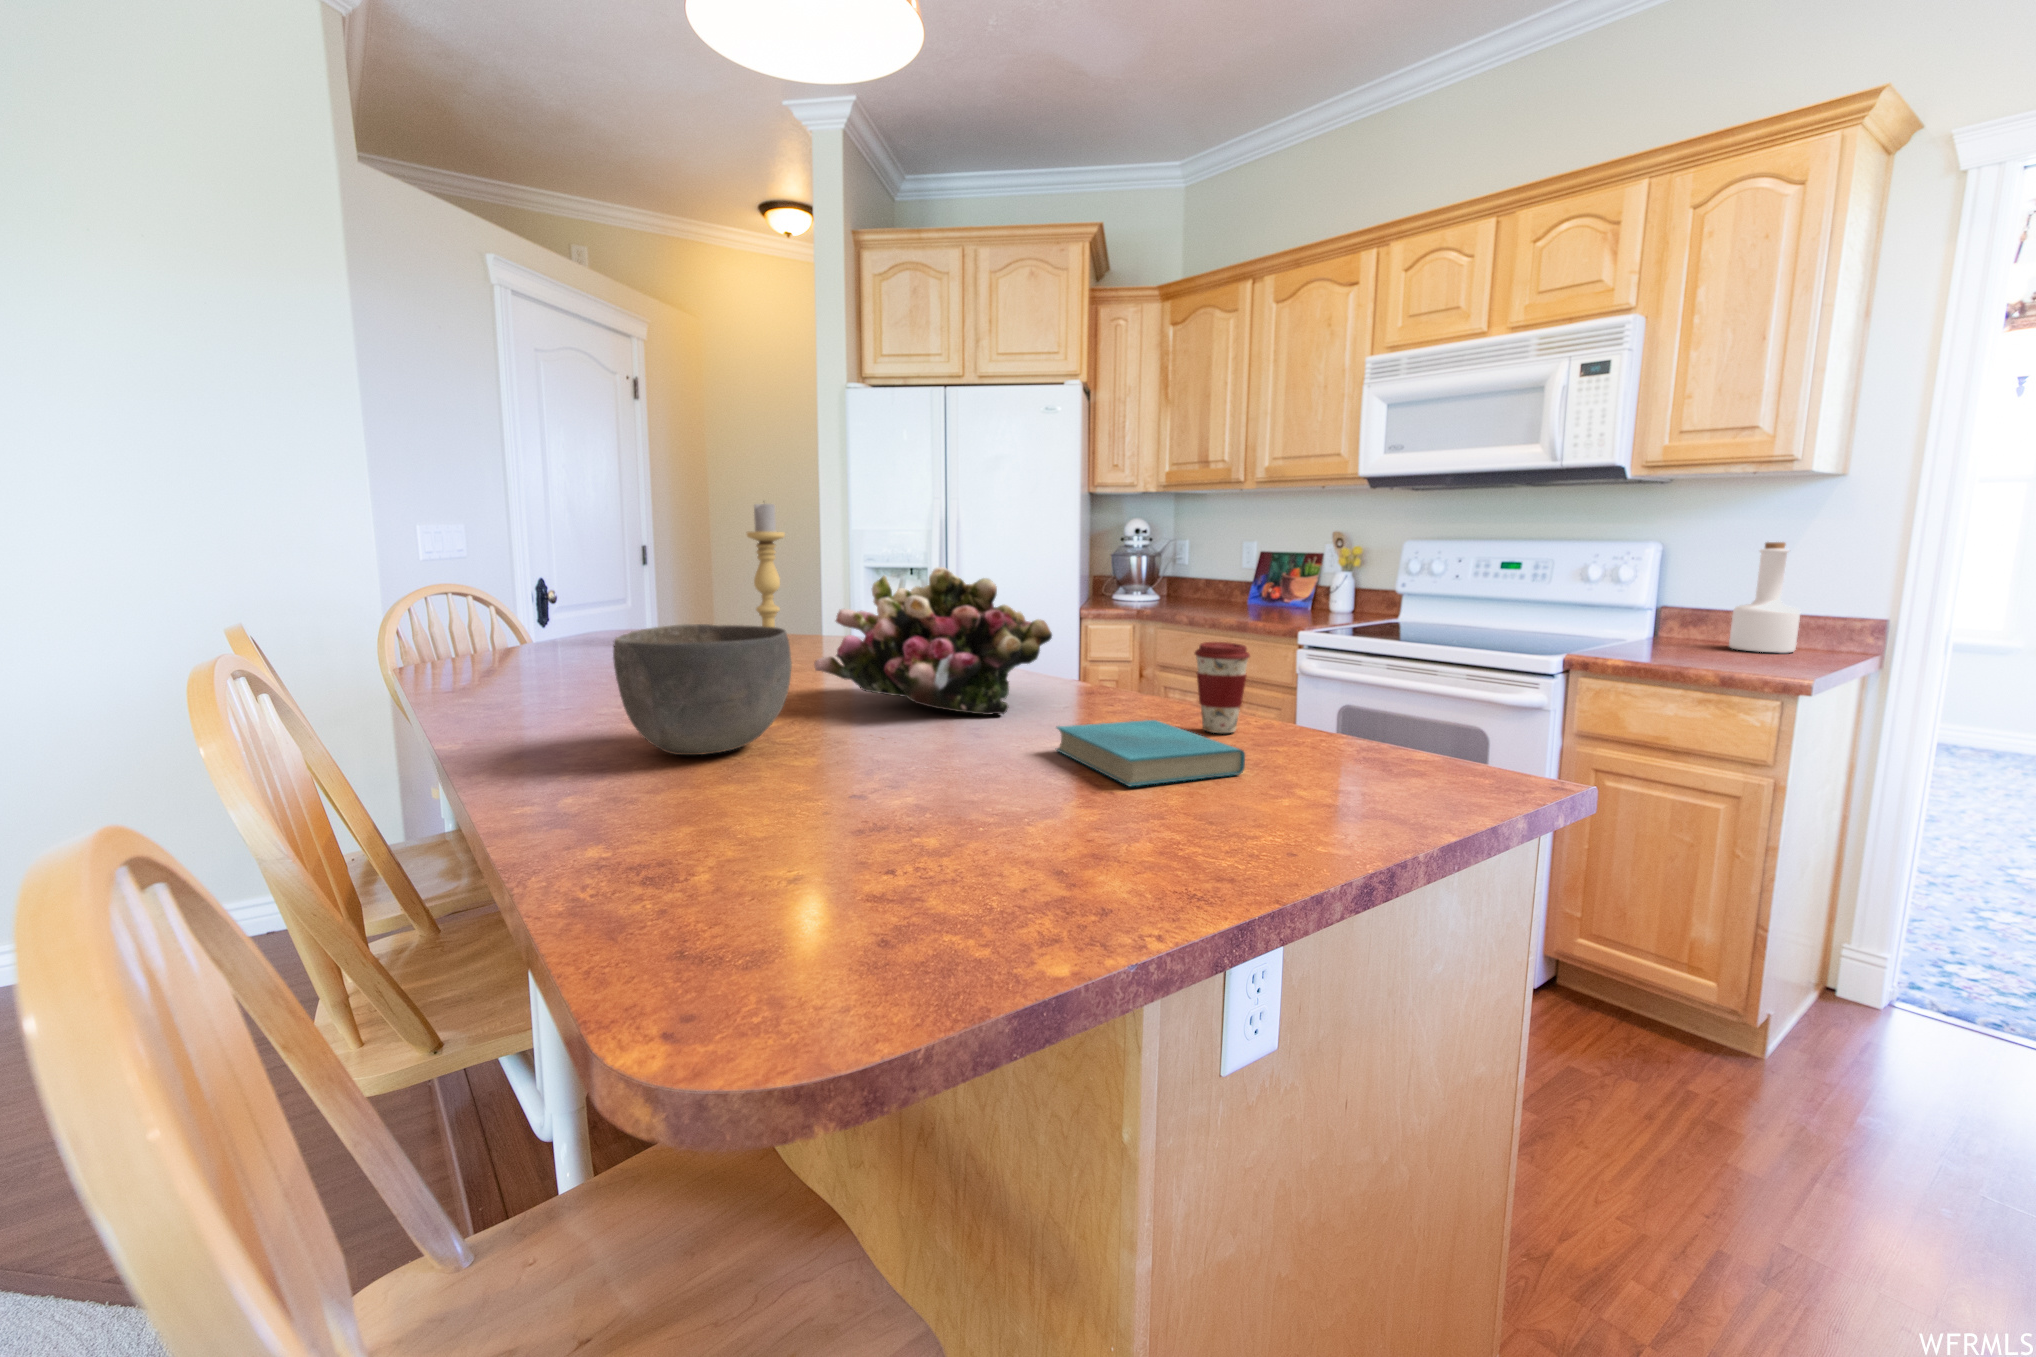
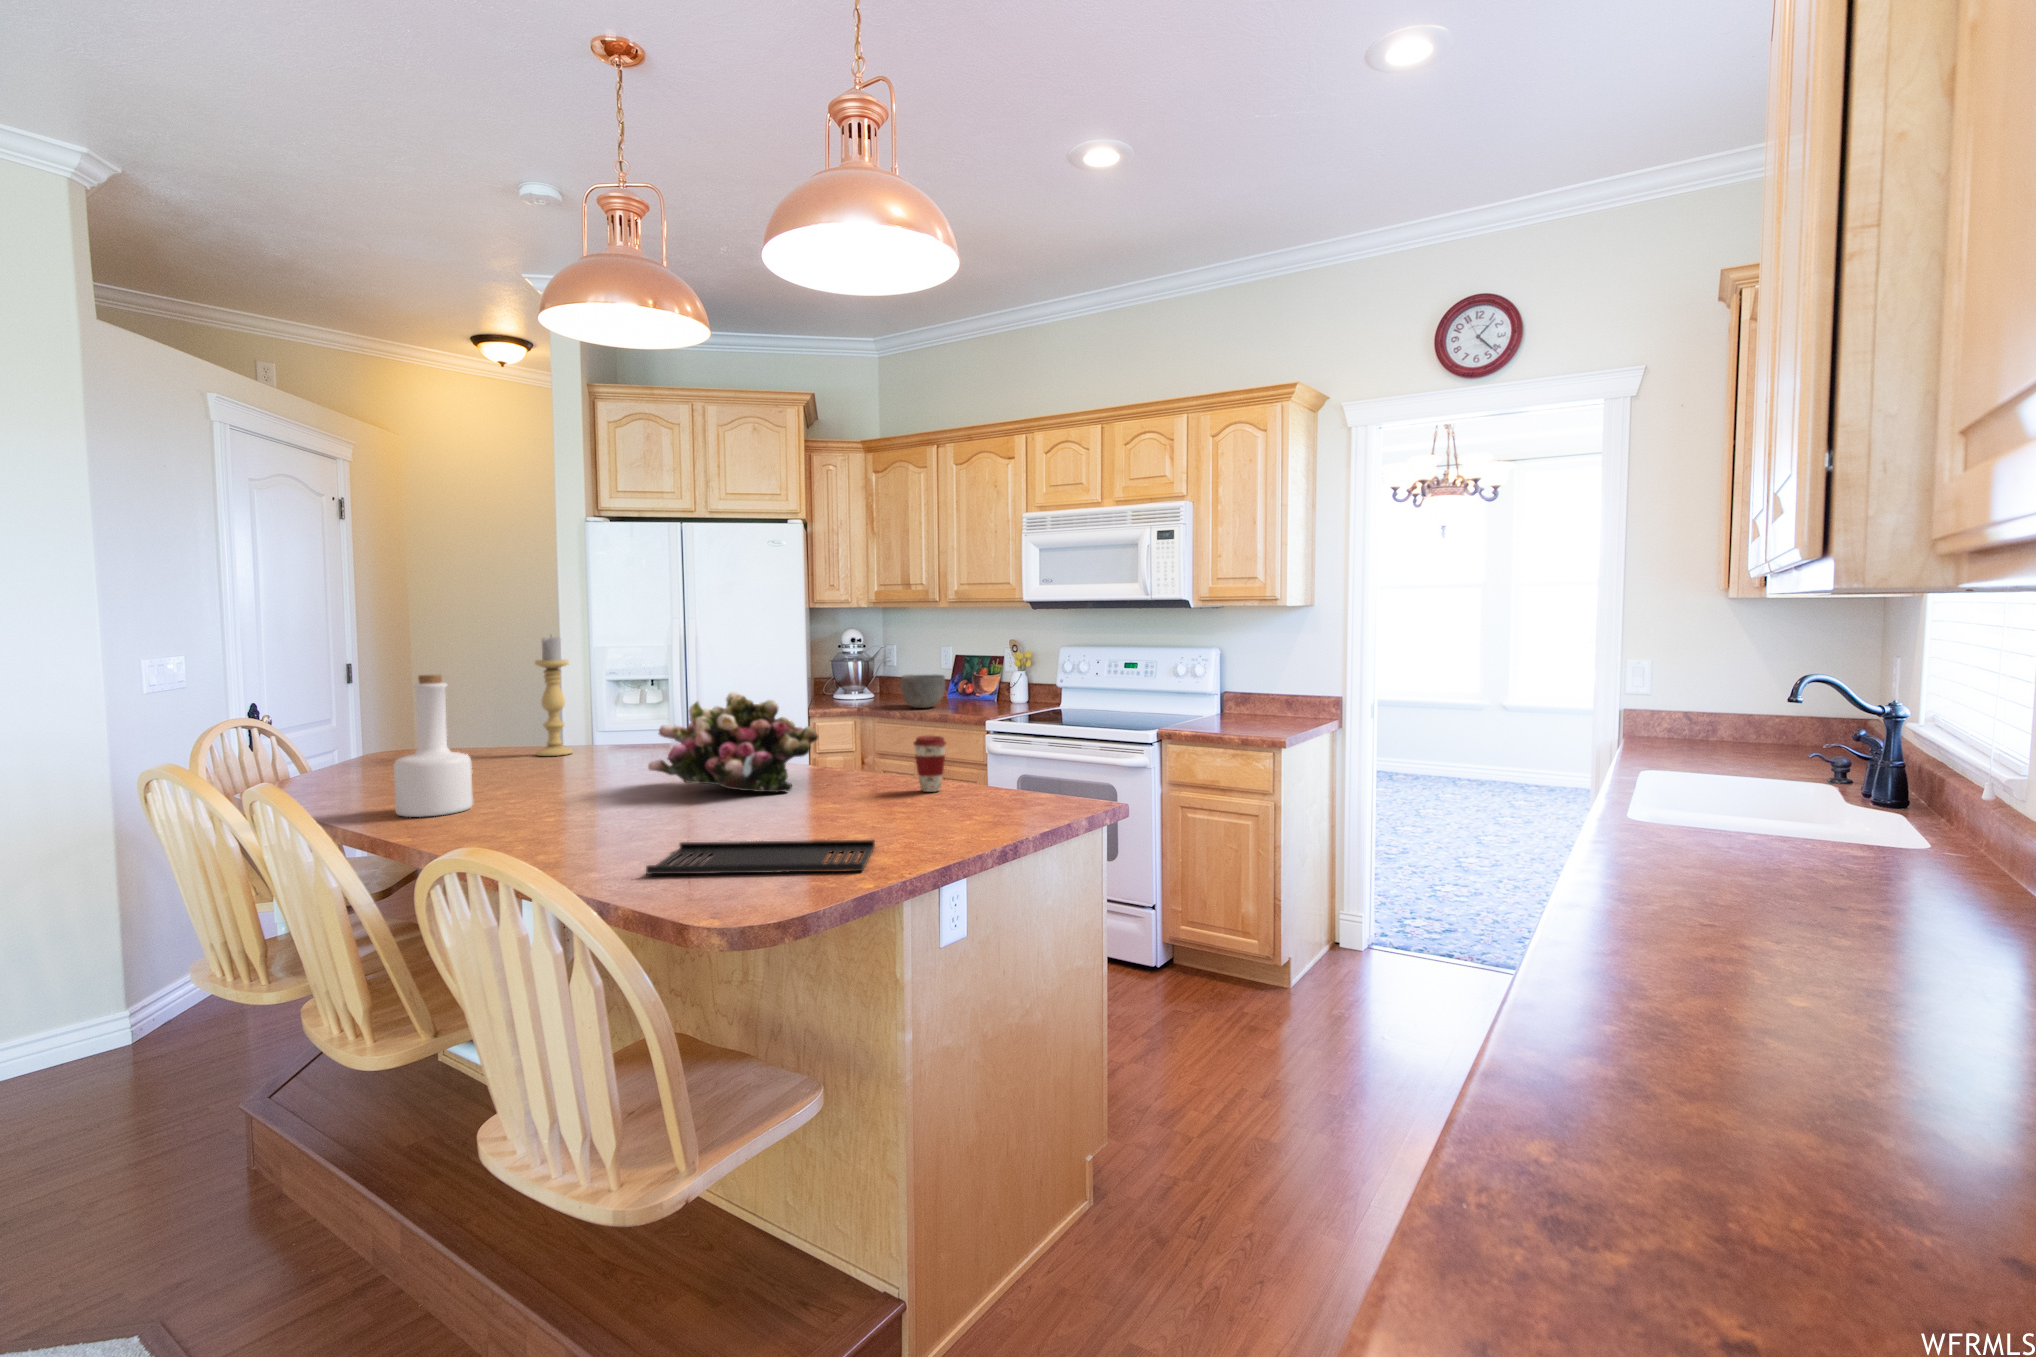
bottle: present [1729,542,1801,653] -> present [394,674,473,817]
bowl: present [613,624,792,755] -> present [900,675,945,708]
book: present [1056,720,1245,787] -> none [833,786,946,822]
tray: none [671,797,1102,915] -> present [646,840,875,874]

